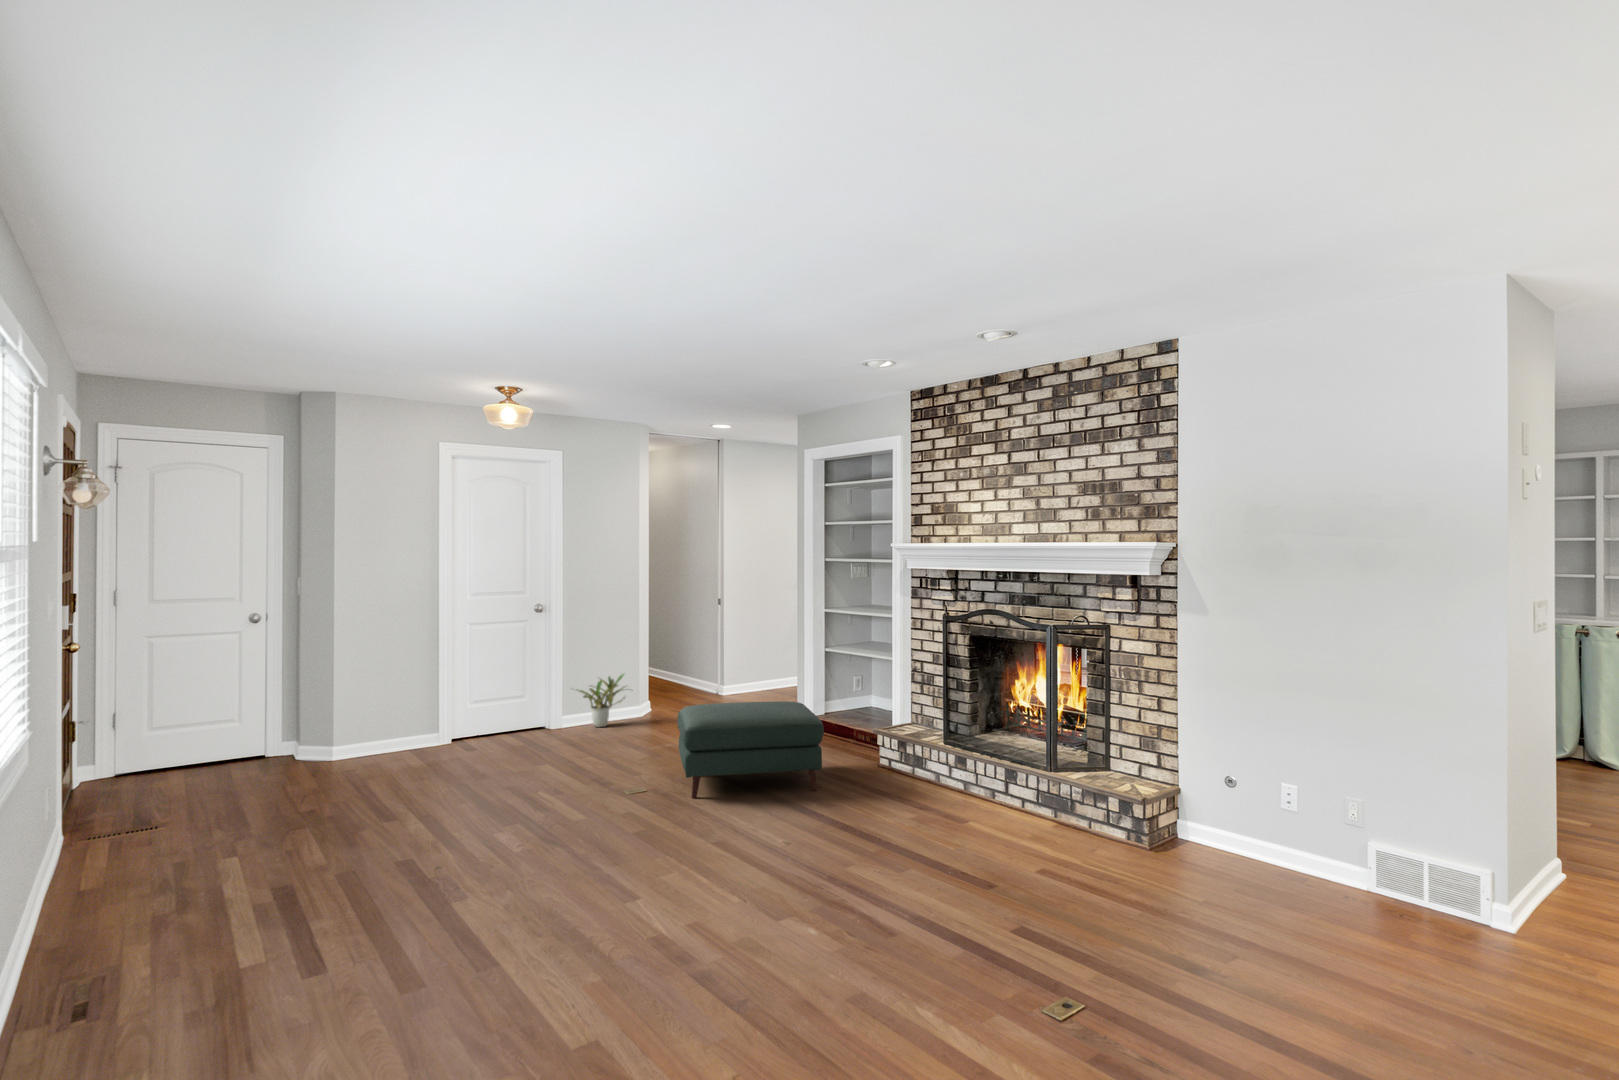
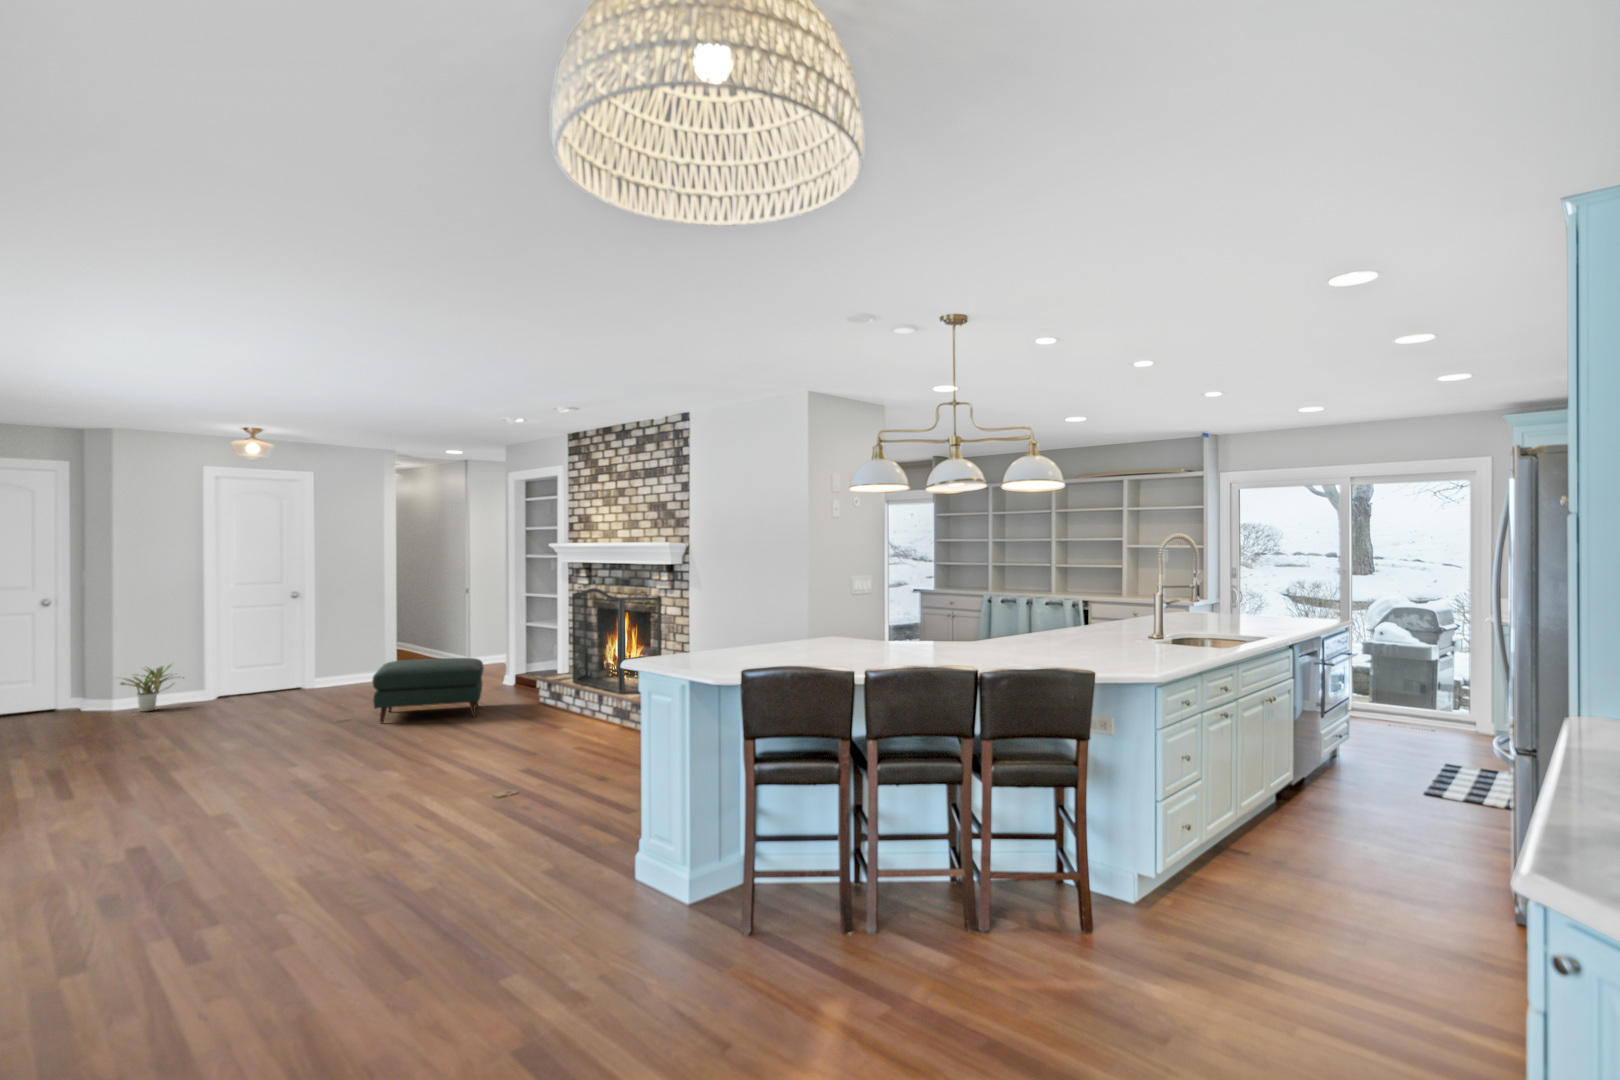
potted plant: present [573,674,625,727] -> present [120,664,172,712]

